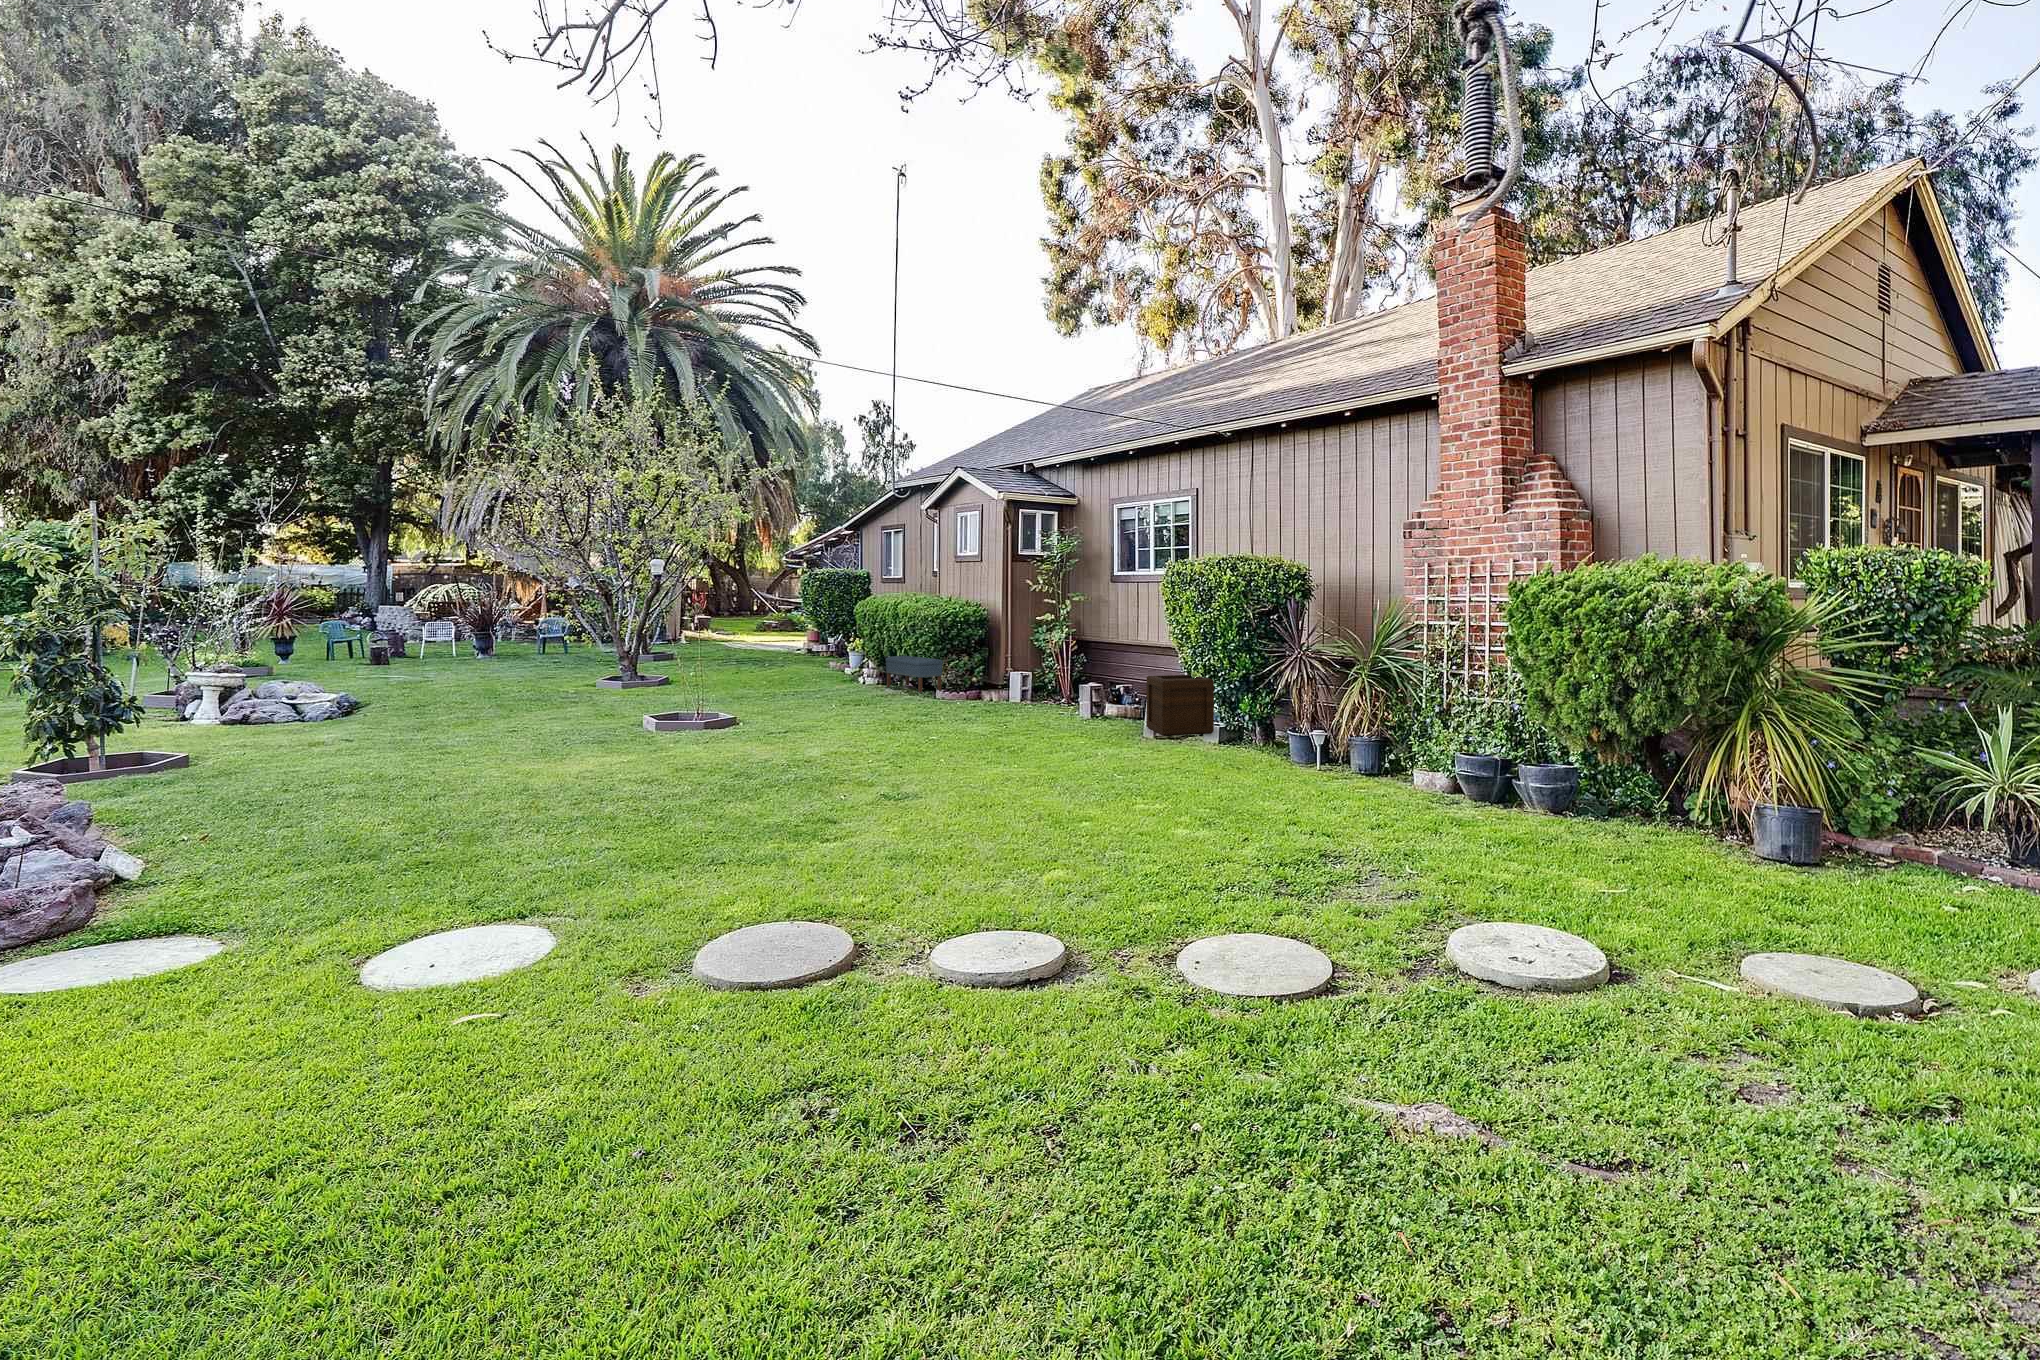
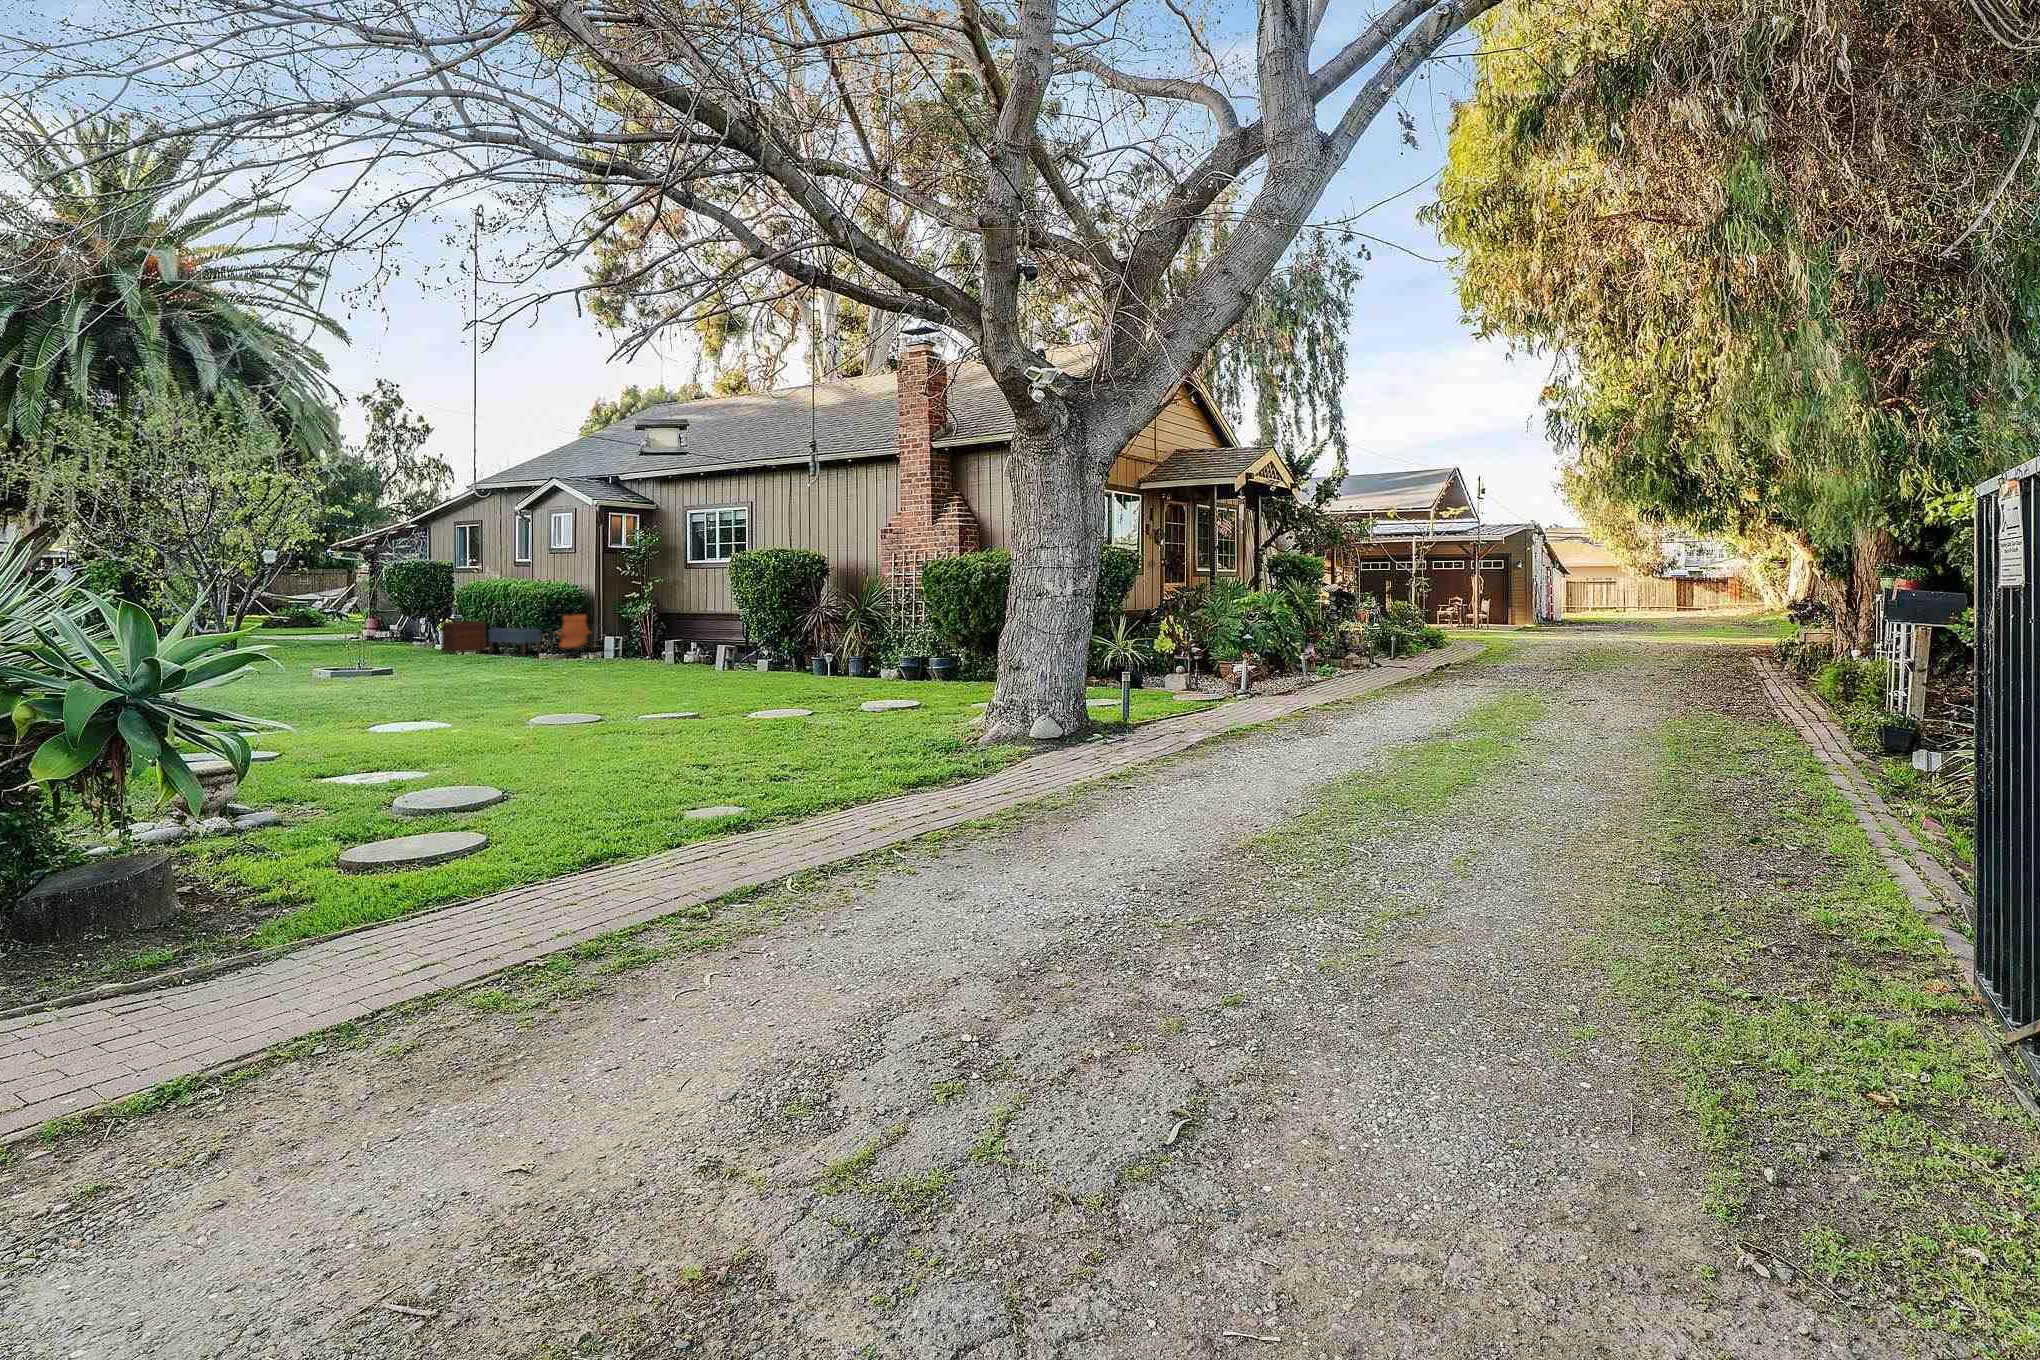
lounge chair: none [956,643,999,699] -> present [557,615,591,656]
wooden crate: present [1146,675,1214,736] -> present [441,621,486,653]

